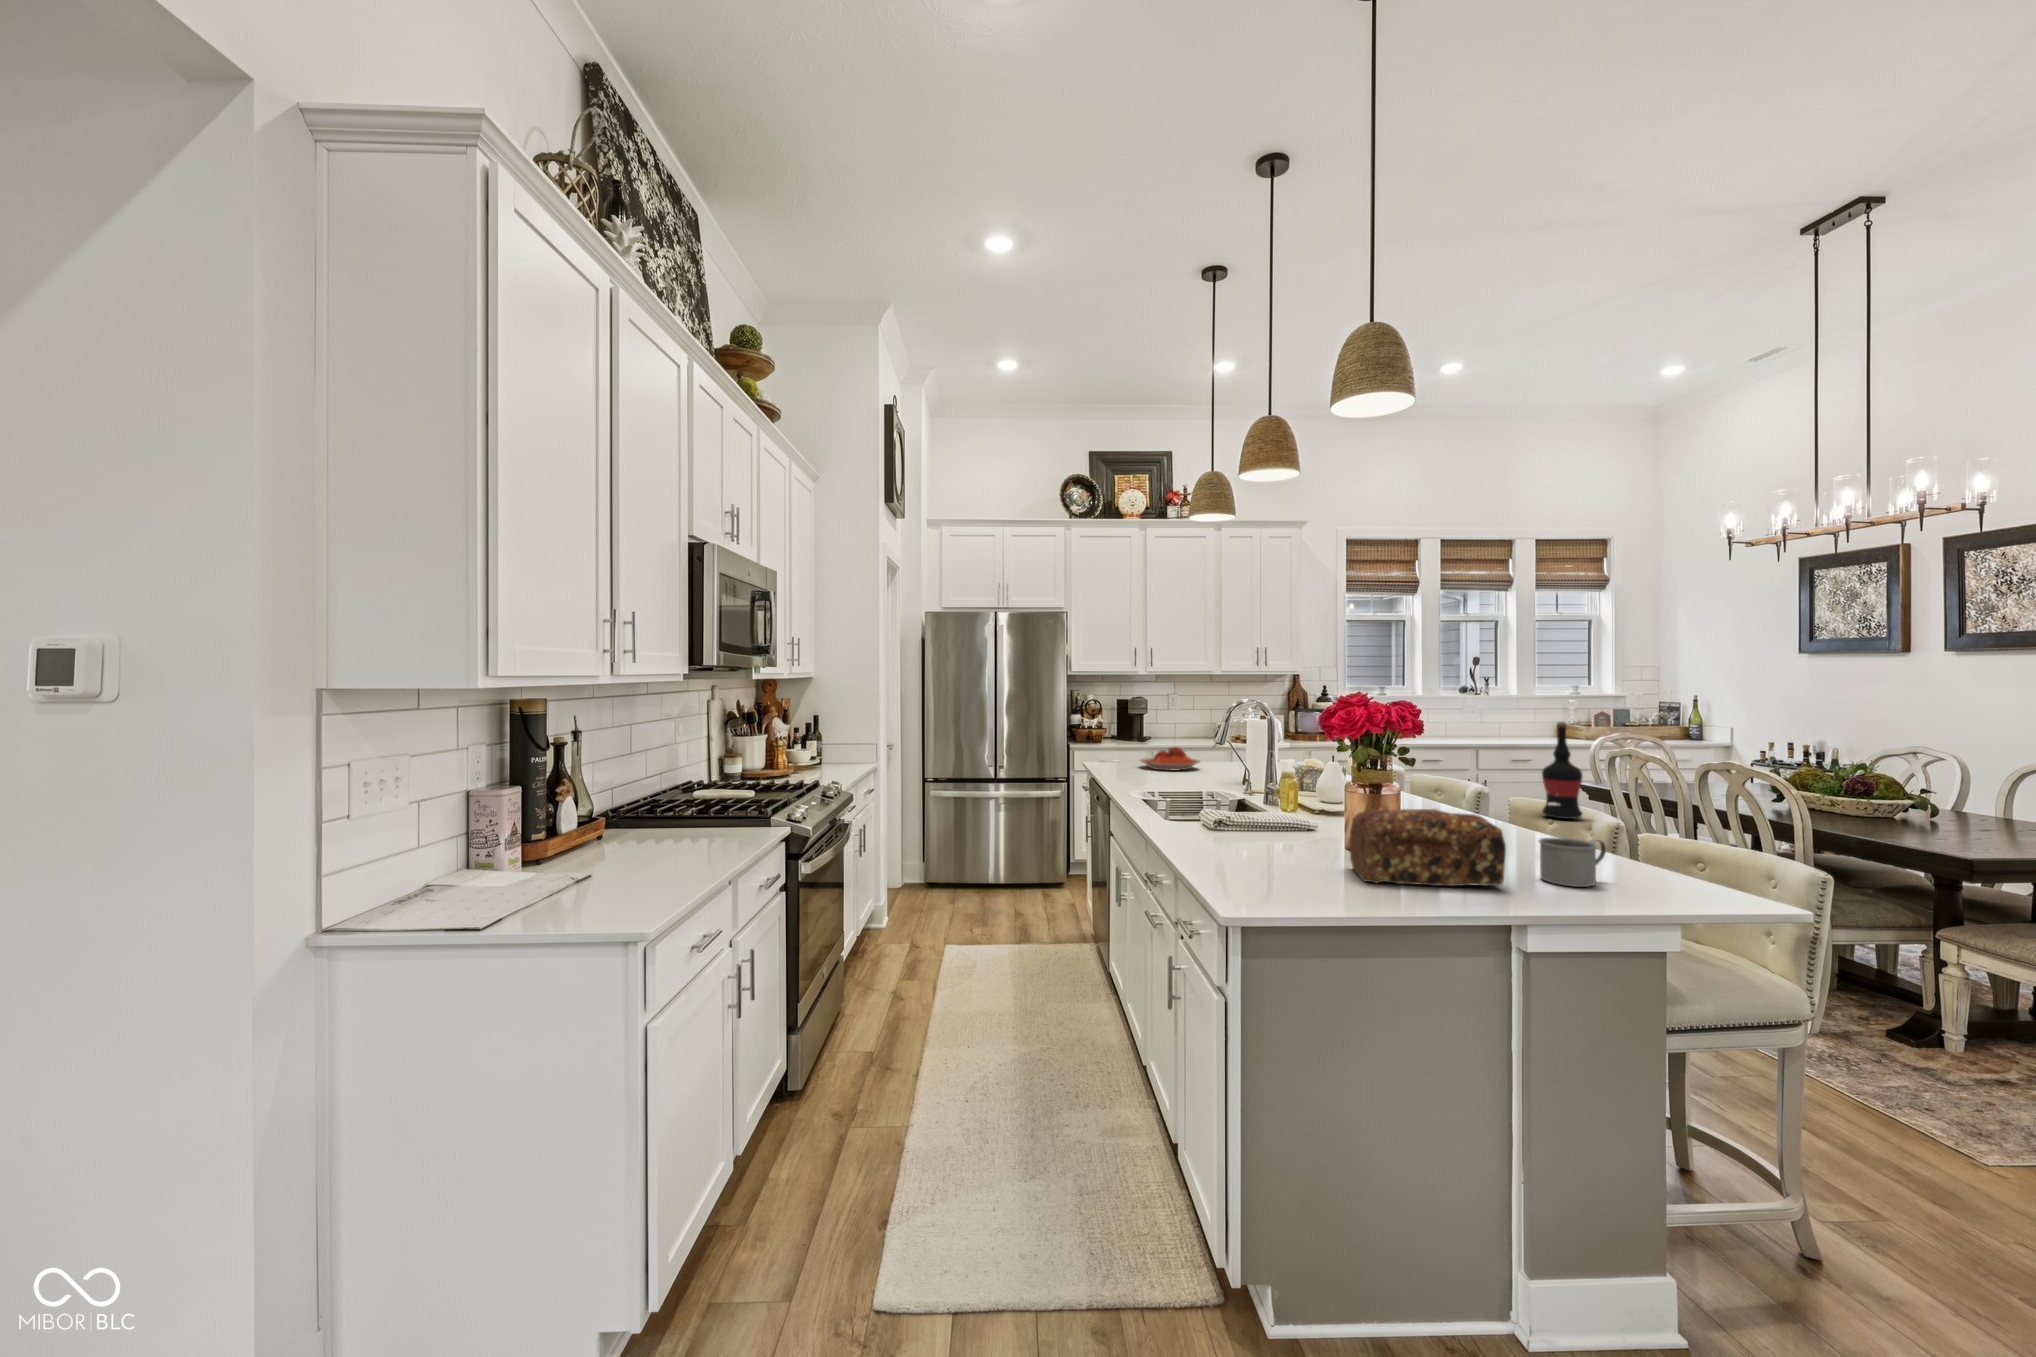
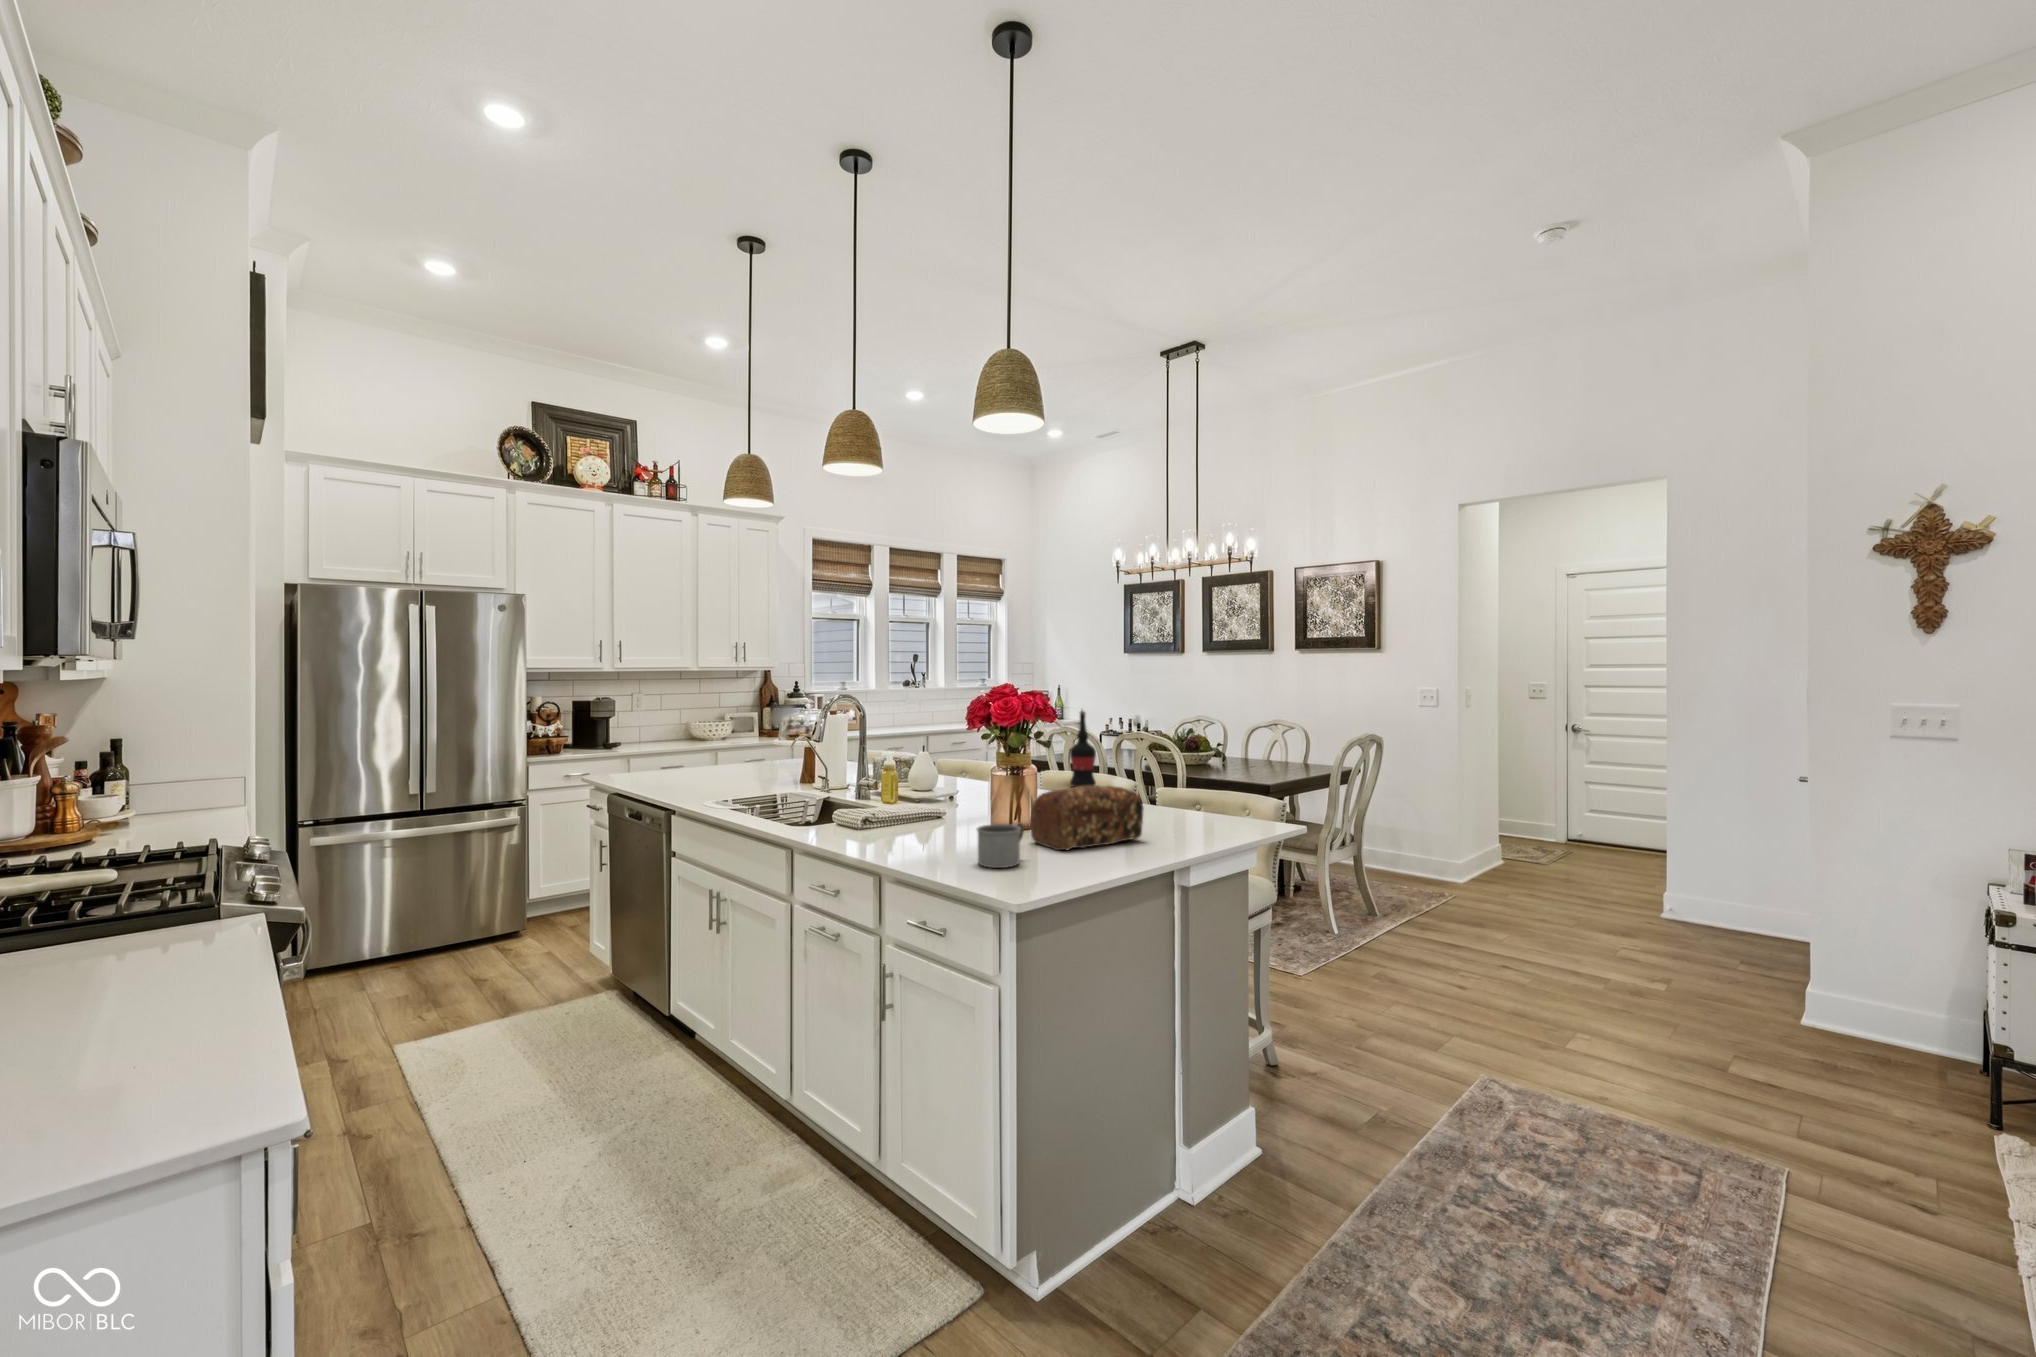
plate: present [1141,747,1200,770] -> none [674,752,743,780]
mug: present [1539,838,1606,887] -> present [977,823,1024,868]

